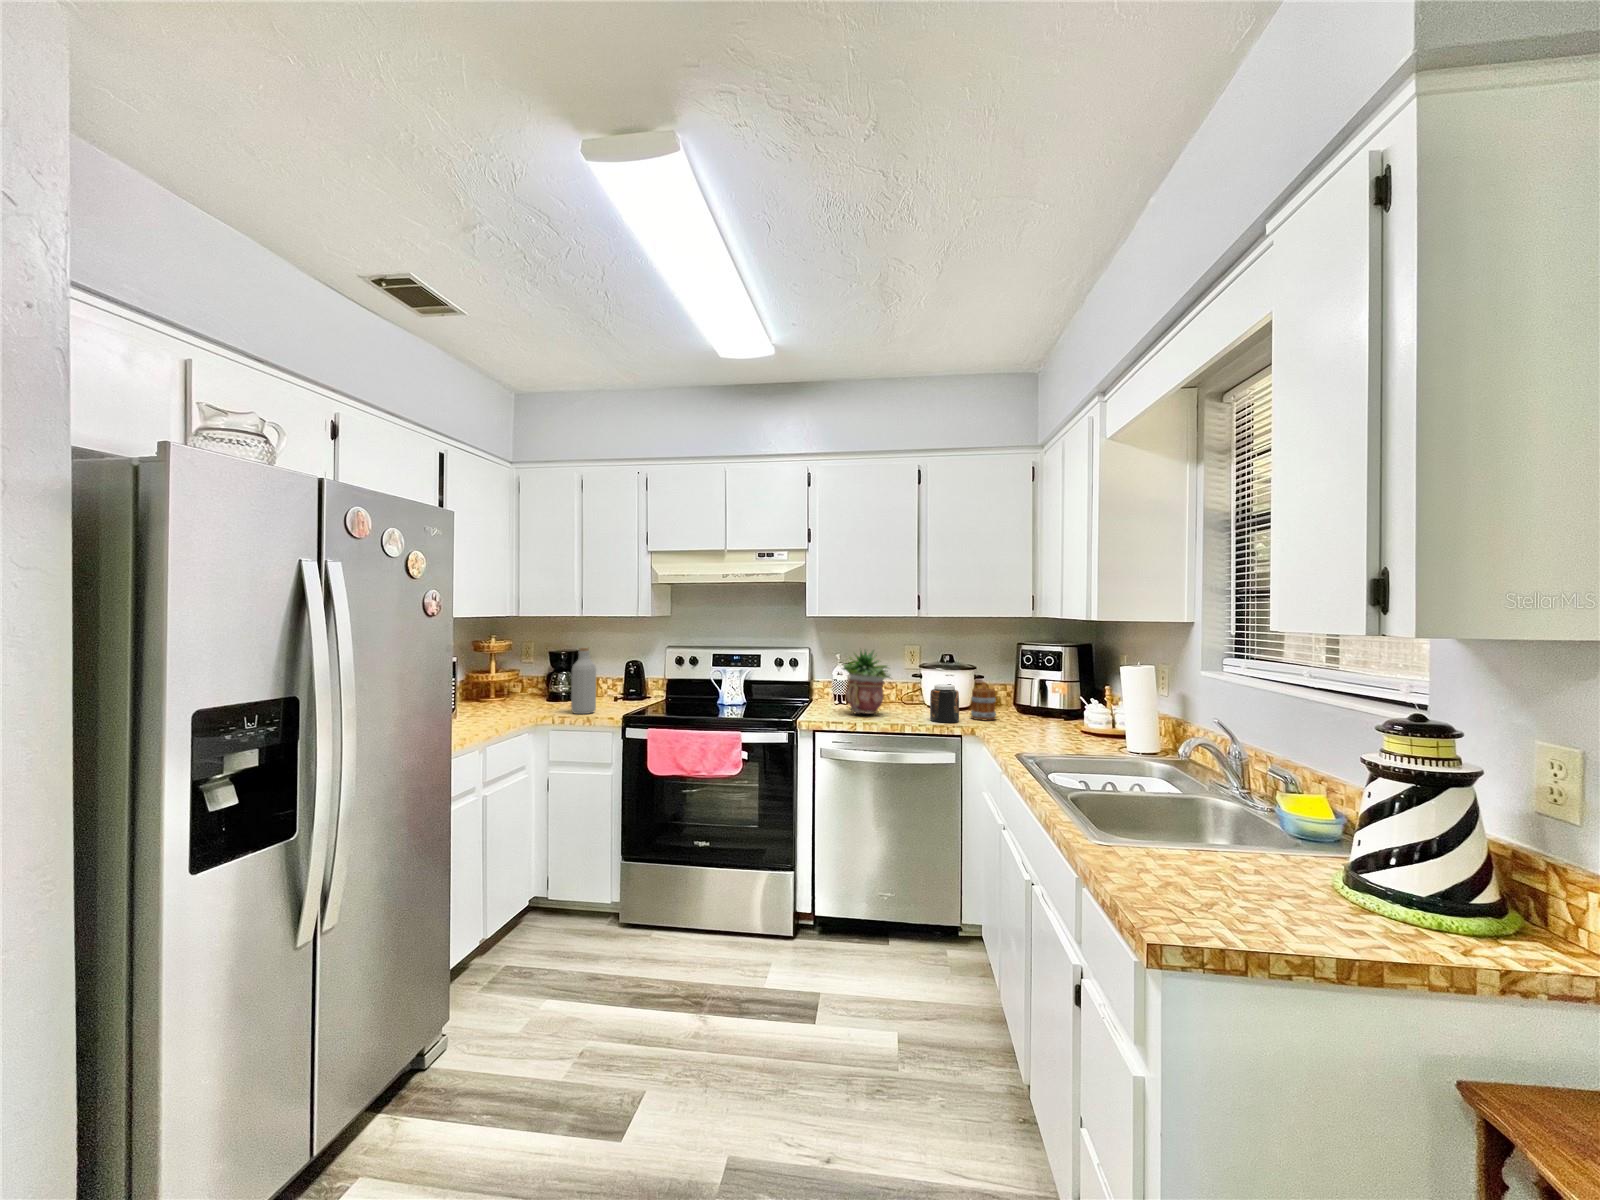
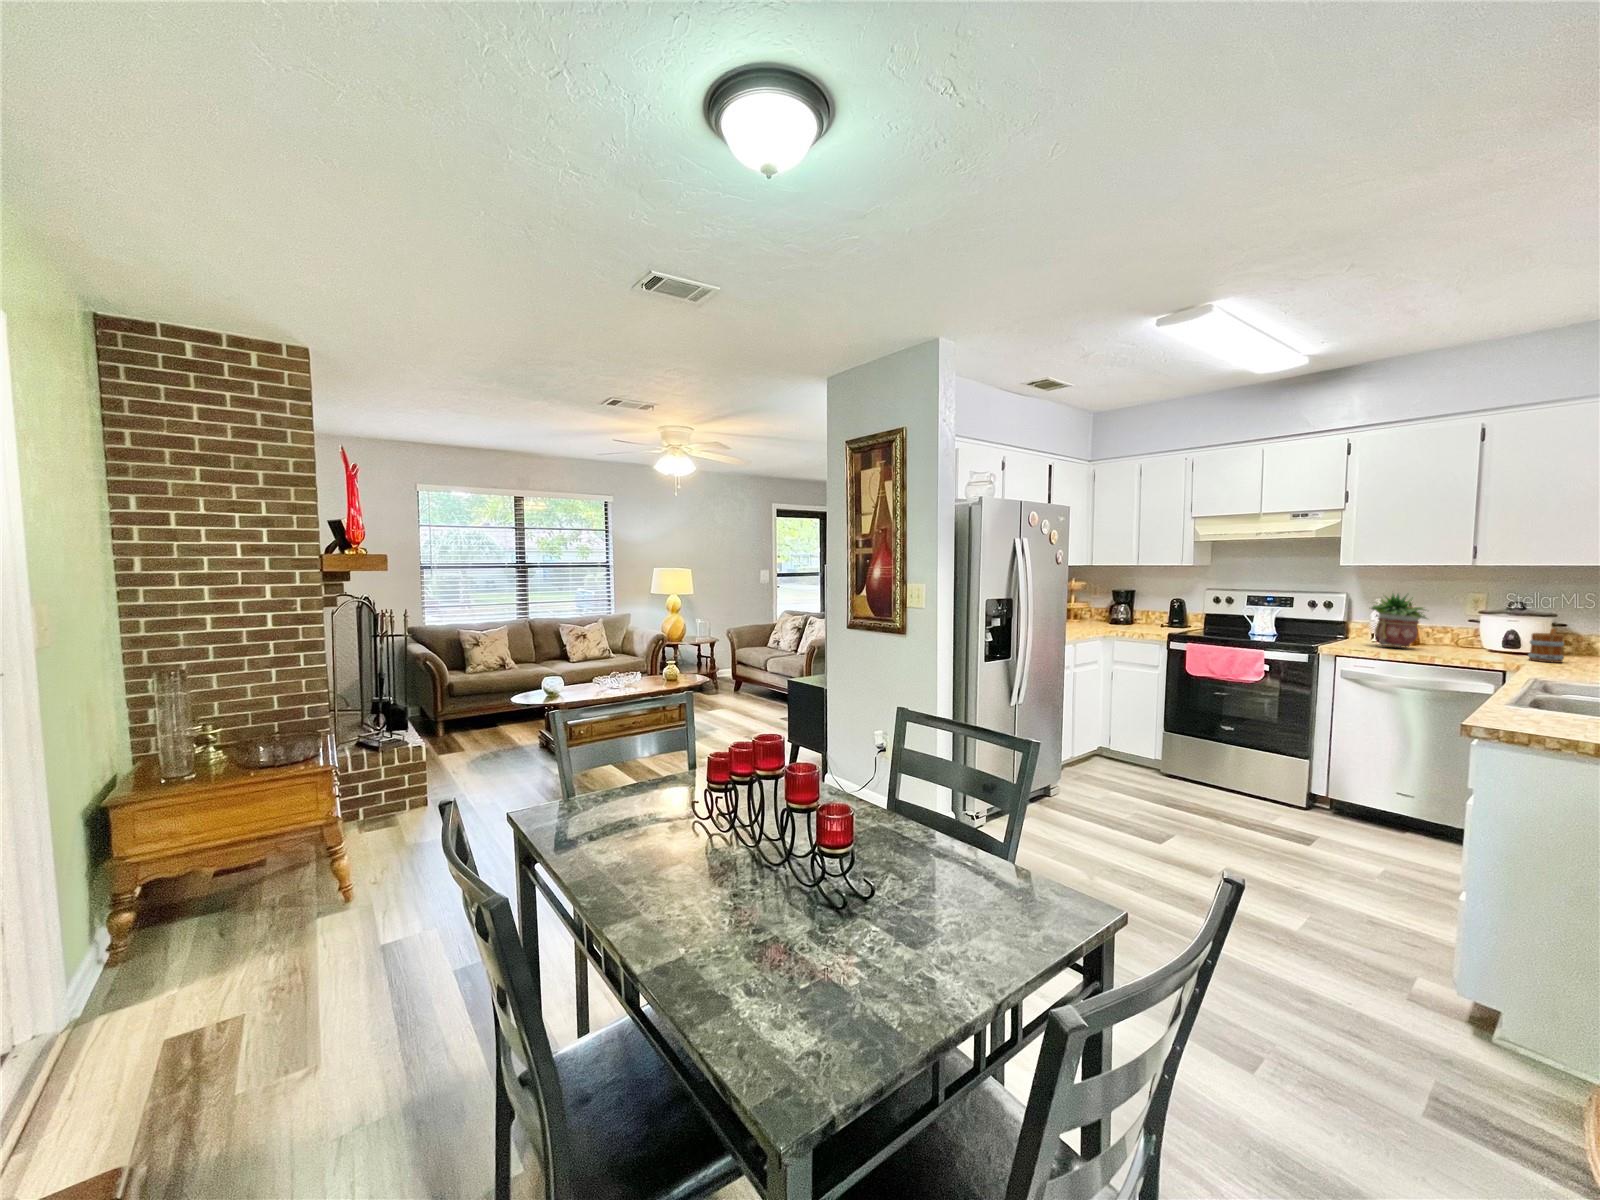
bottle: present [571,648,596,714] -> none [1129,587,1148,631]
jar: present [930,684,959,723] -> none [1469,626,1507,659]

